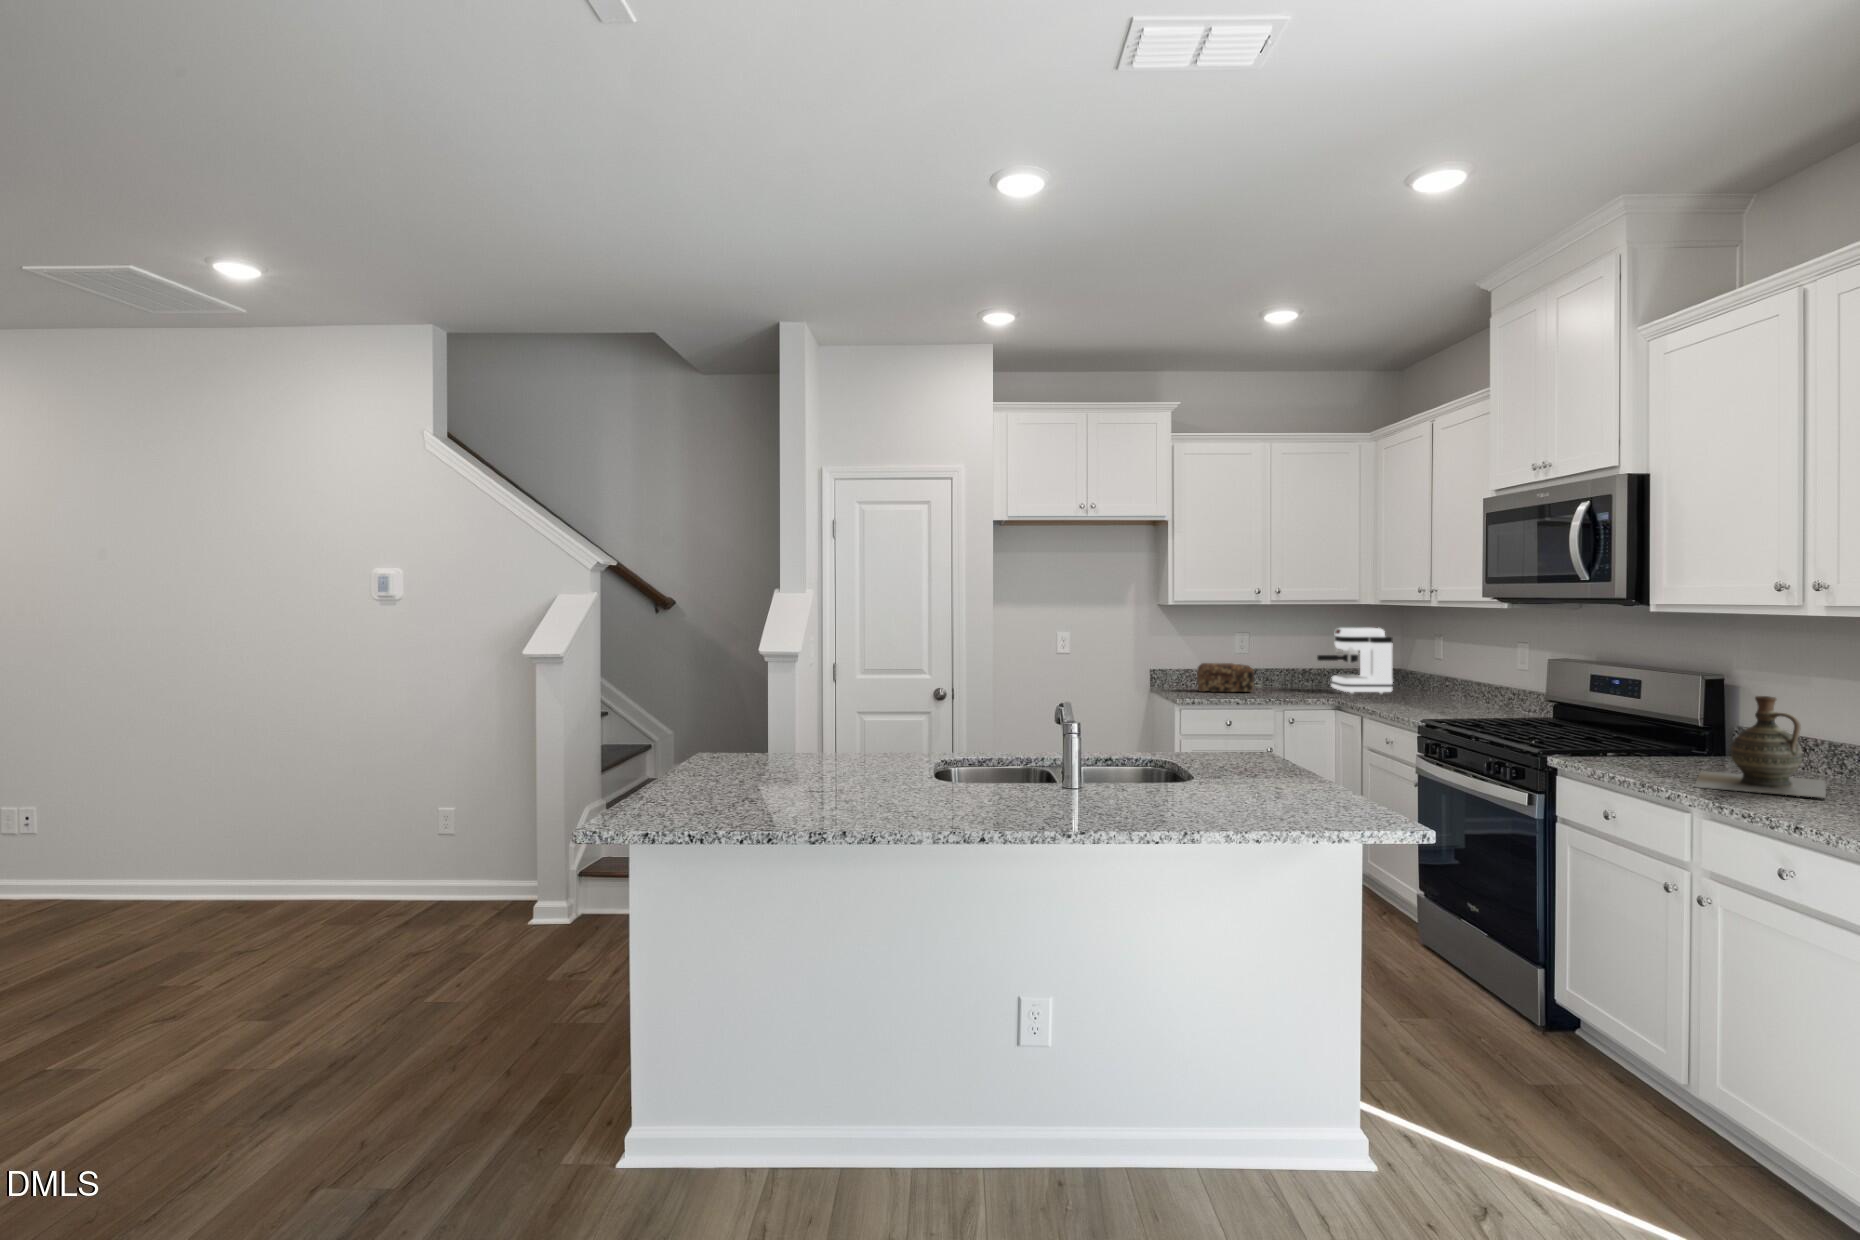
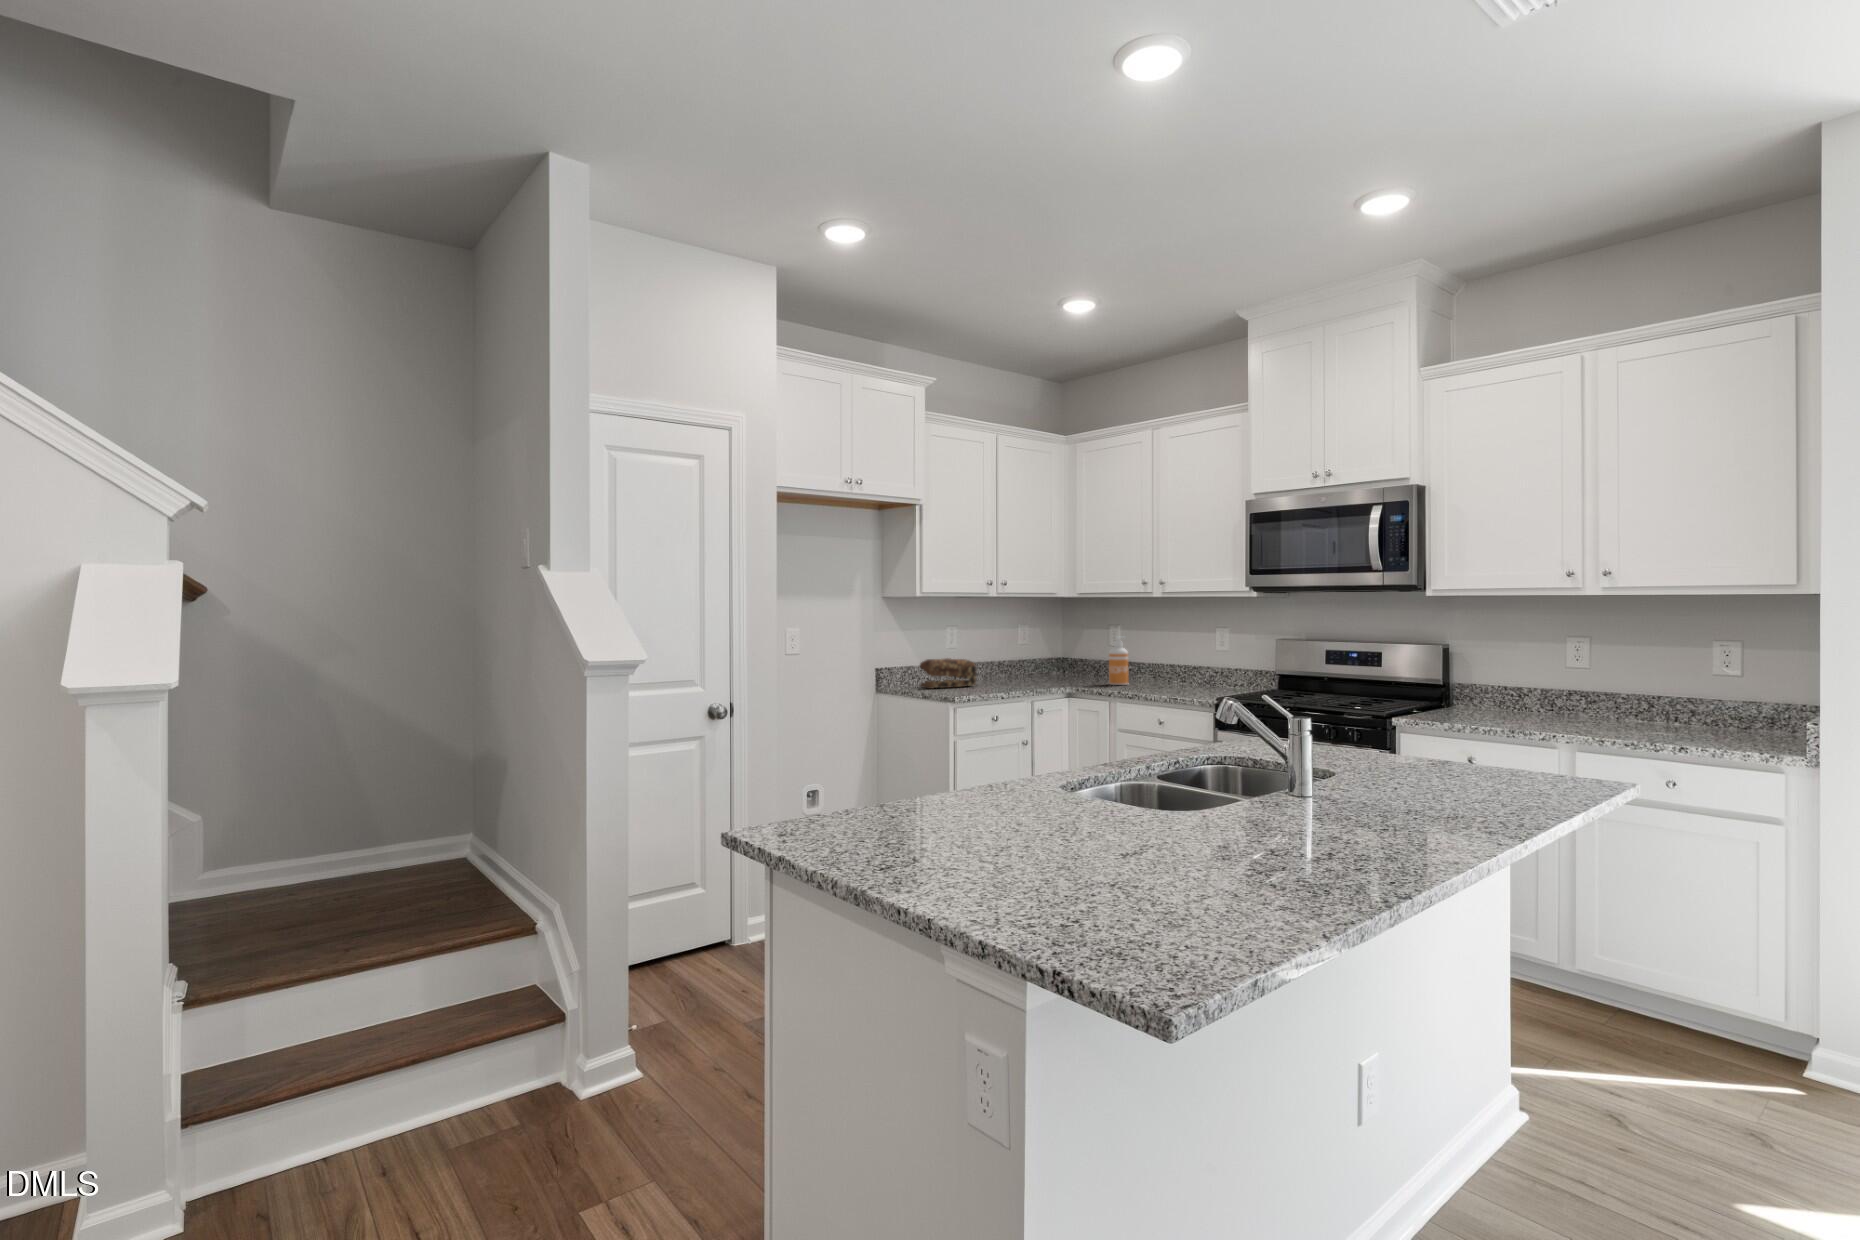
coffee maker: present [1317,628,1393,694] -> none [1009,620,1074,681]
soap dispenser: none [1404,648,1428,703] -> present [1109,636,1128,685]
ceramic jug: present [1694,696,1826,798] -> none [1514,657,1630,728]

